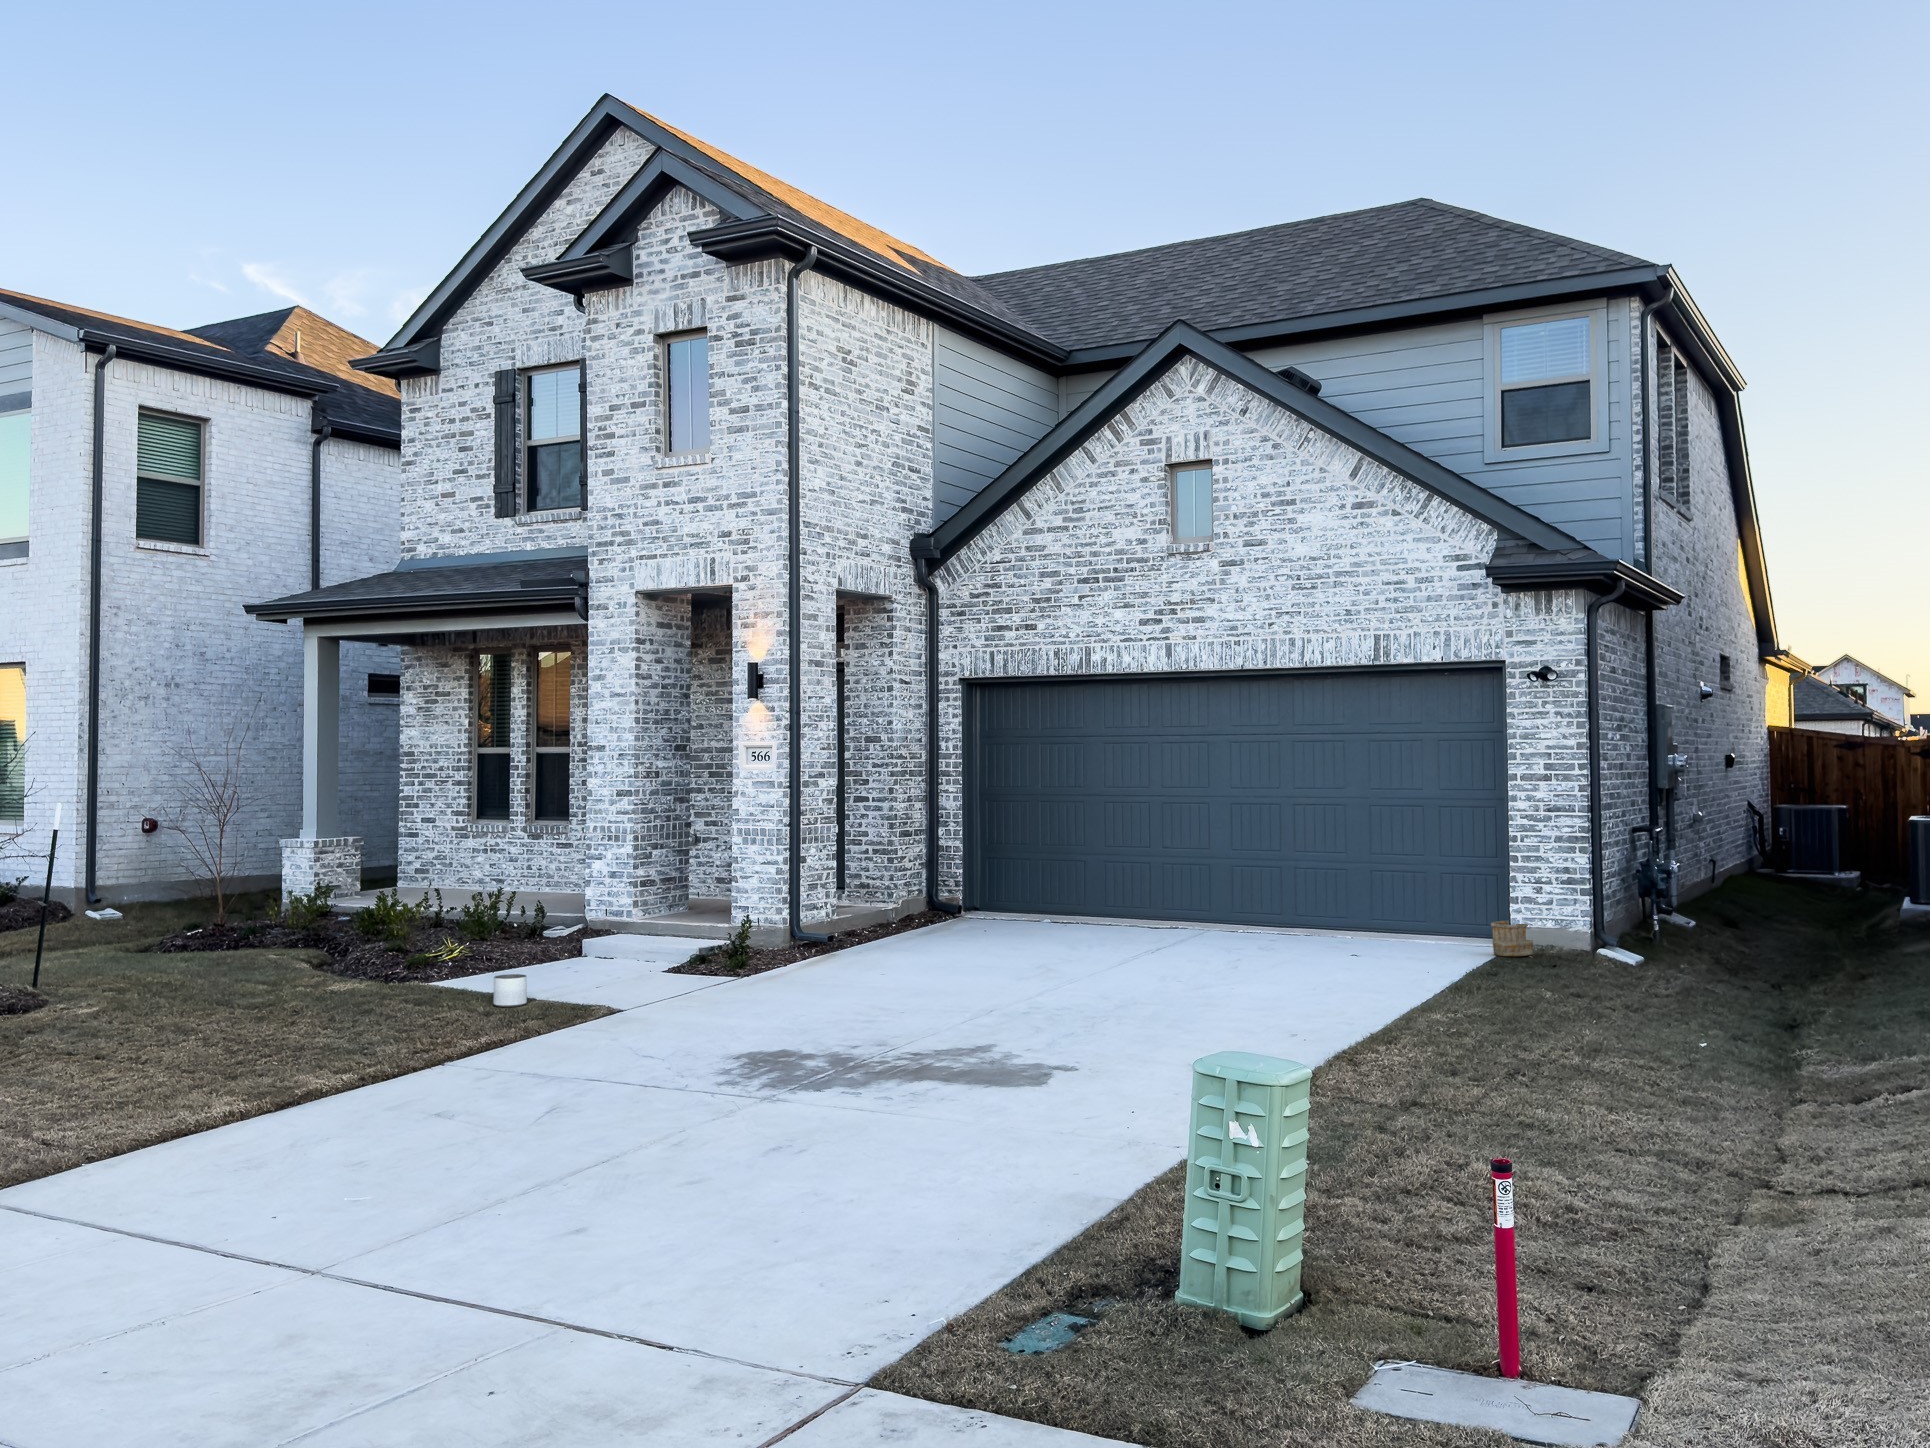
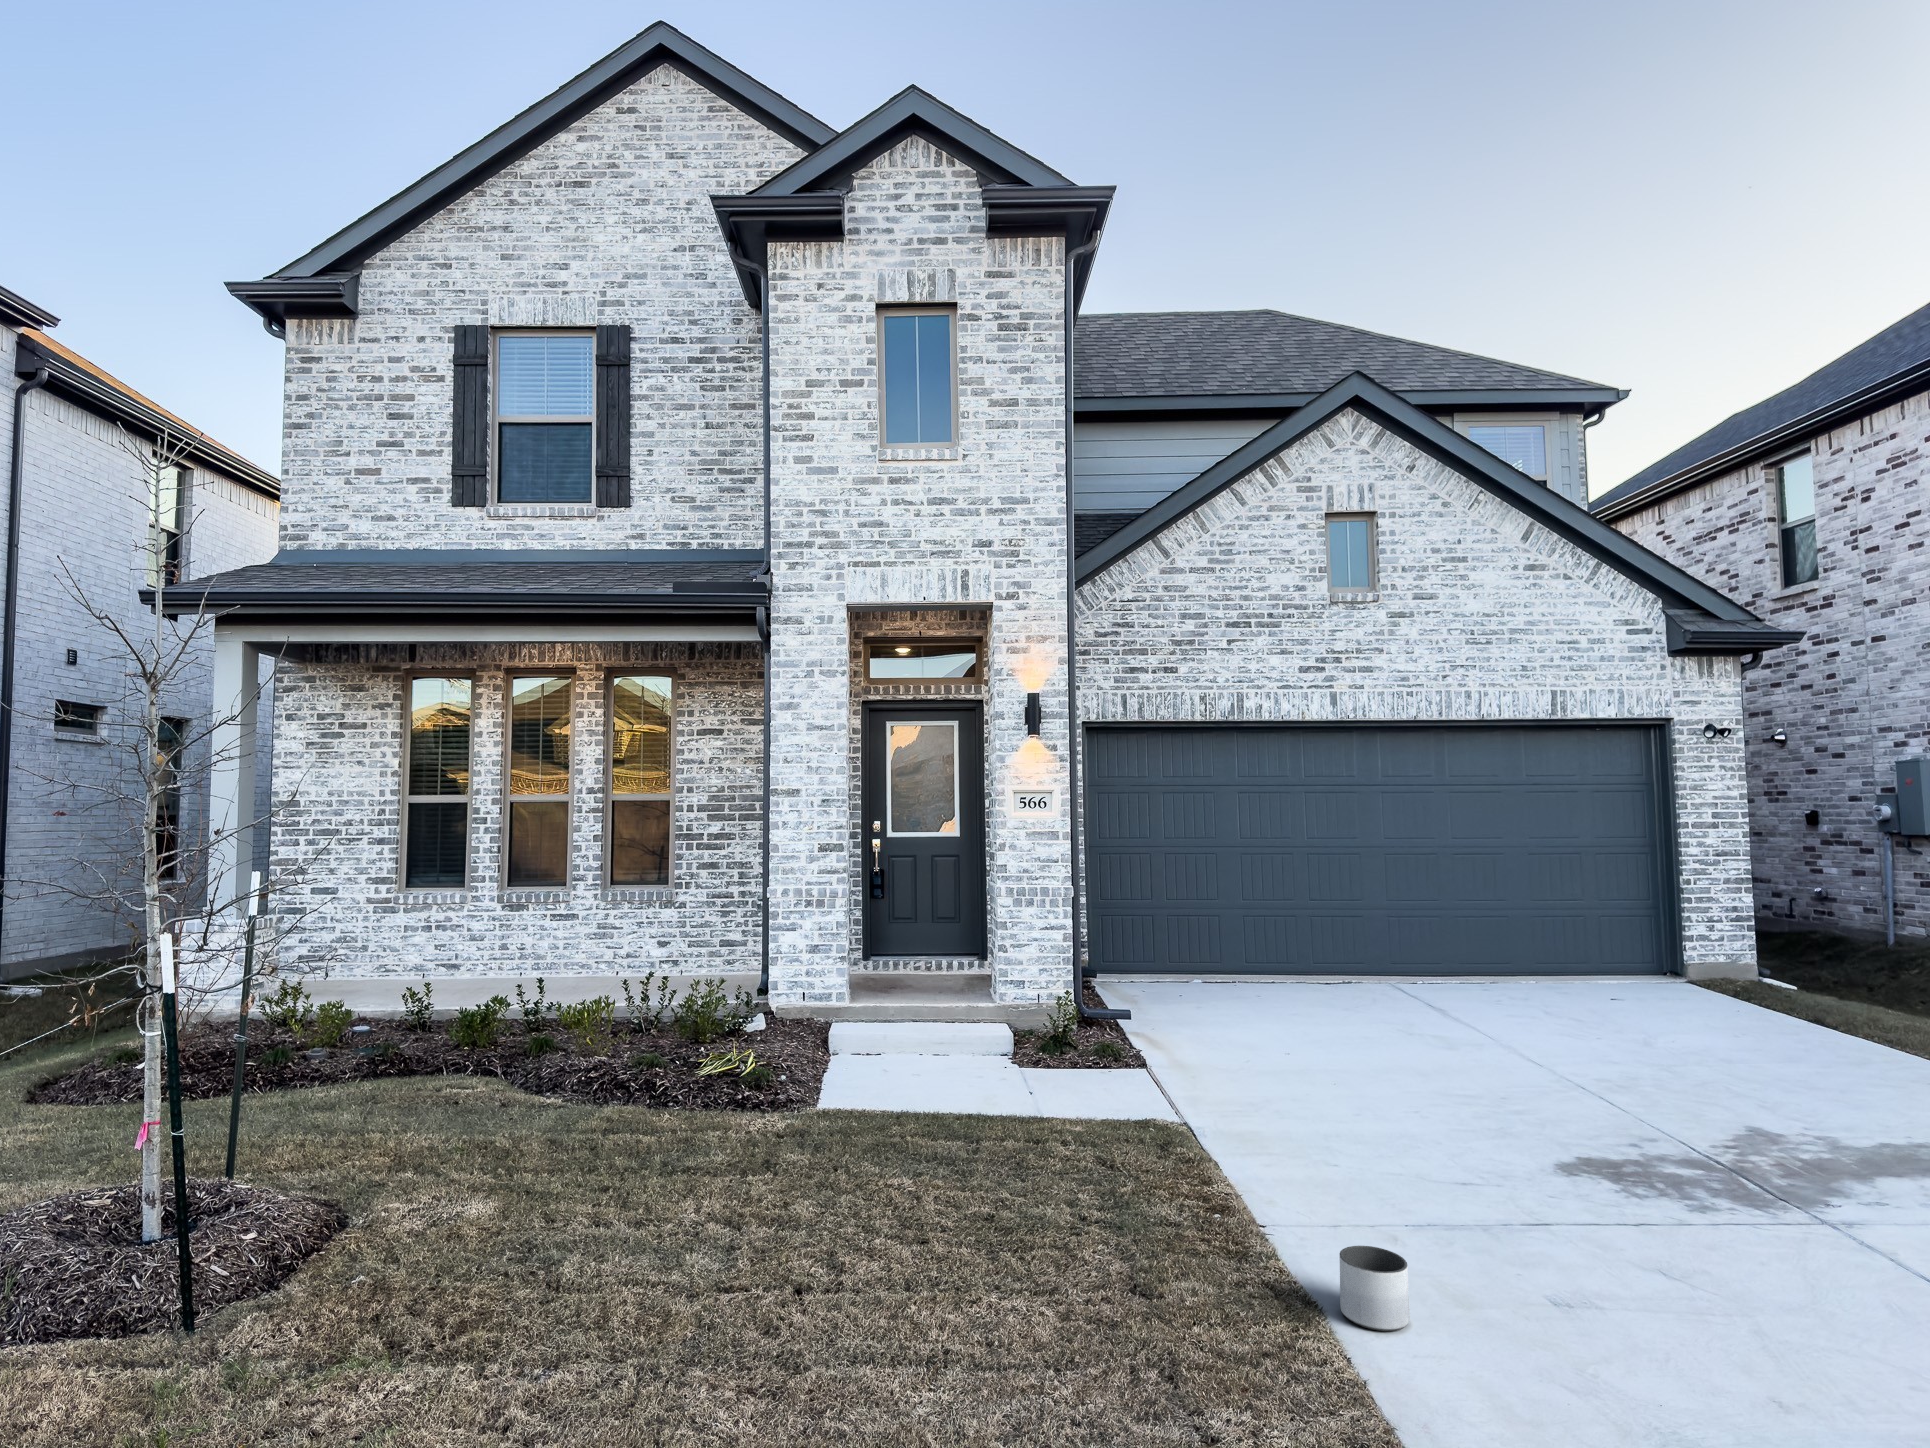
wooden bucket: present [1491,920,1533,956] -> none [1685,961,1734,998]

